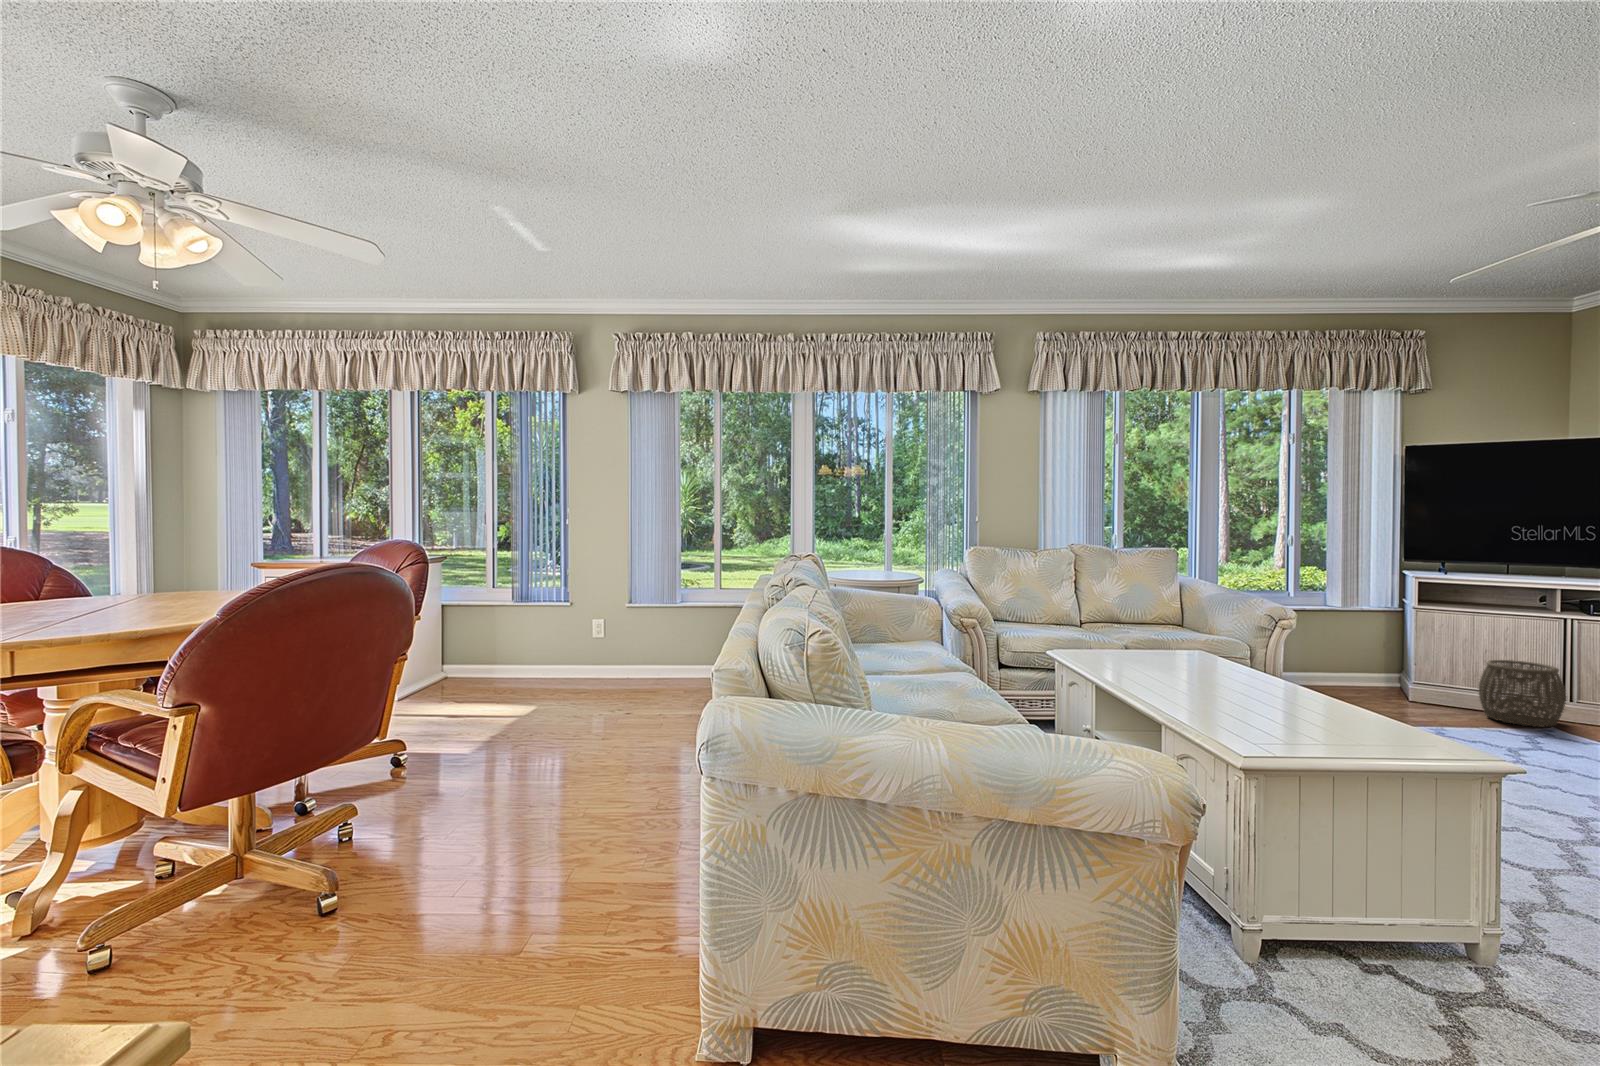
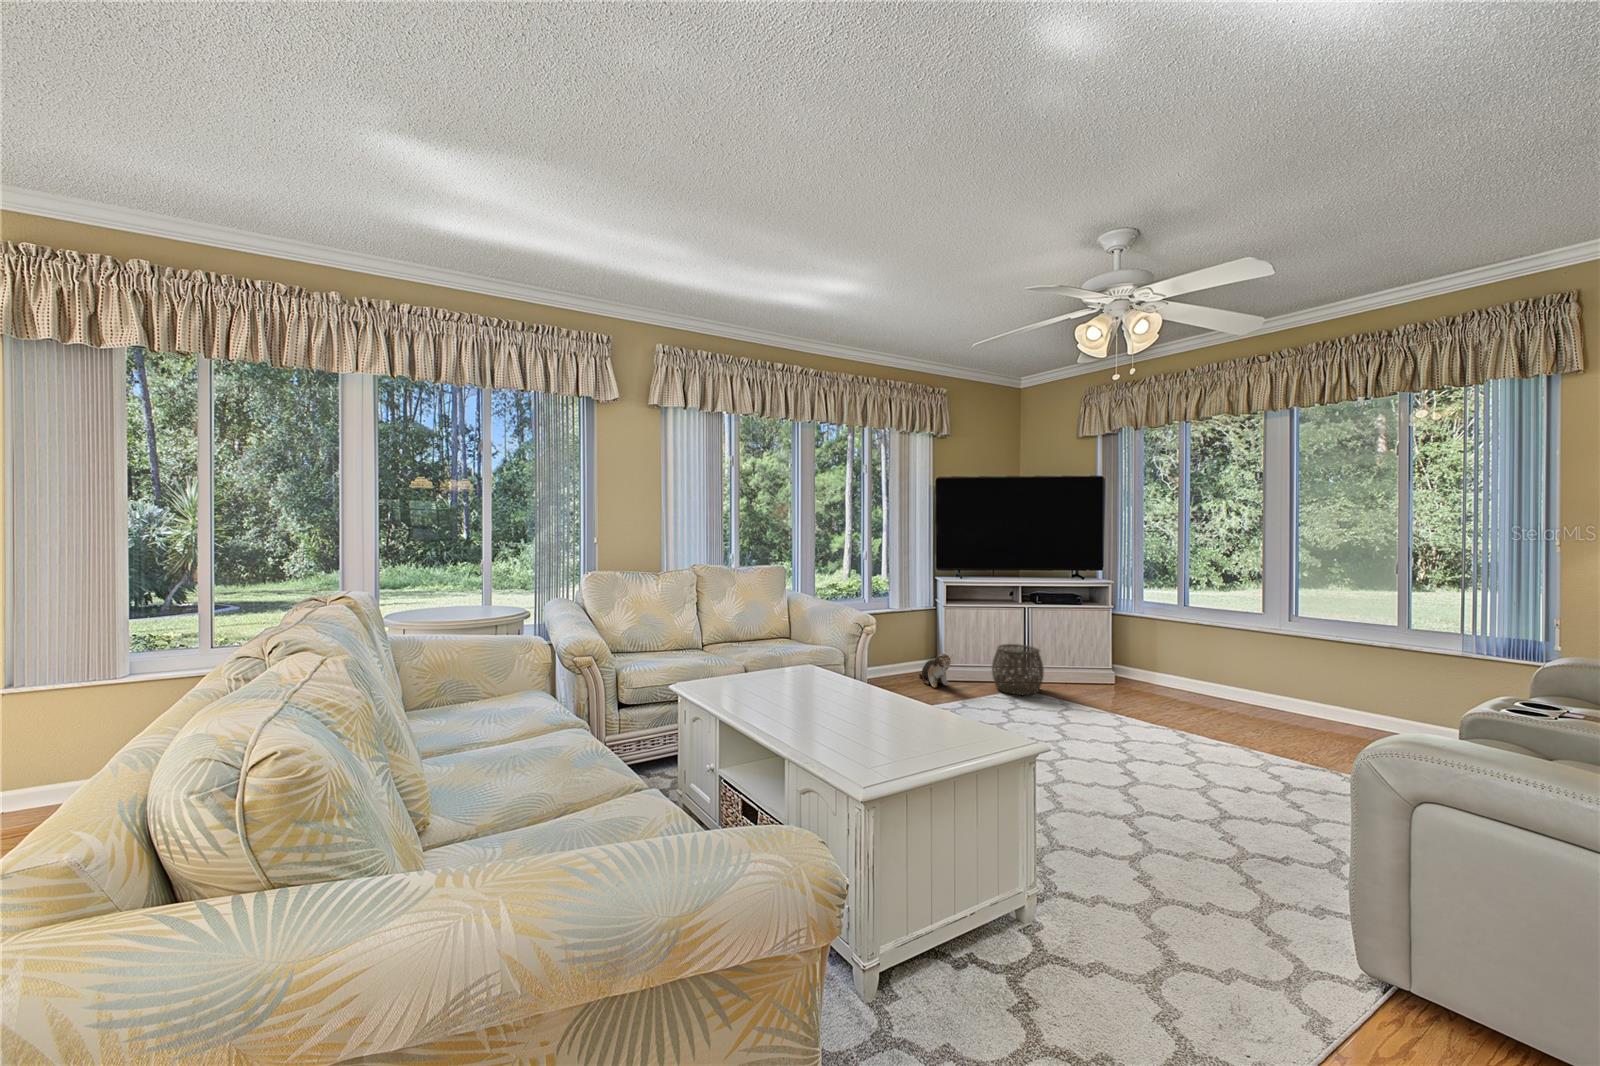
plush toy: none [1370,663,1413,704] -> present [919,653,953,688]

